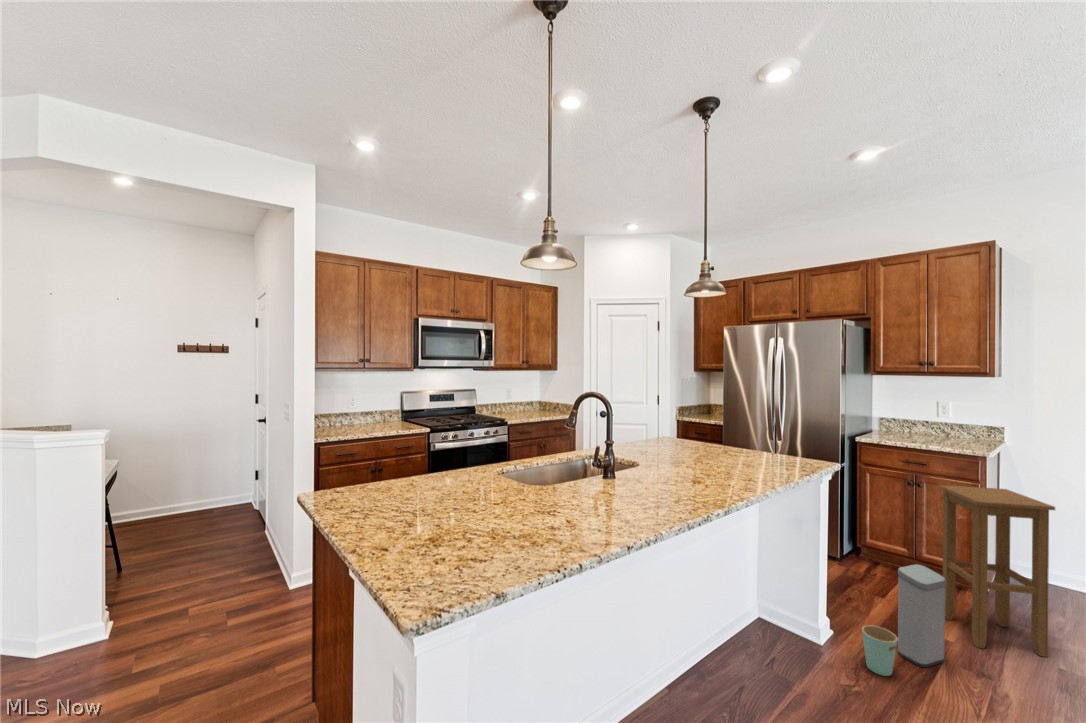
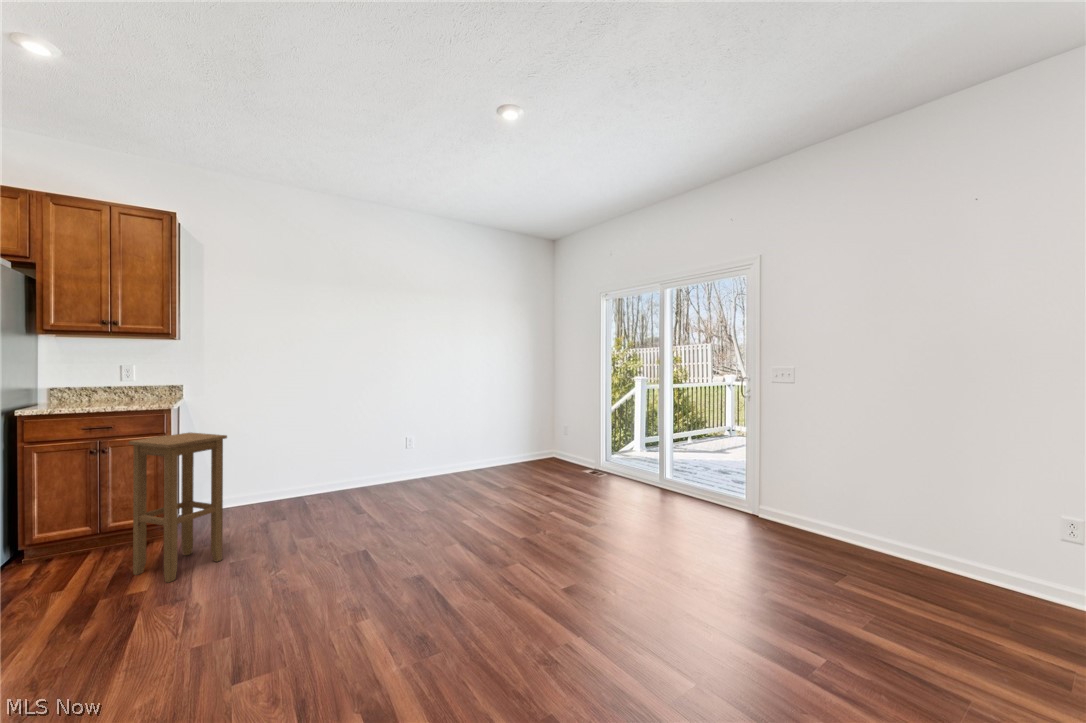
trash can: present [862,564,946,676] -> none [40,525,141,672]

